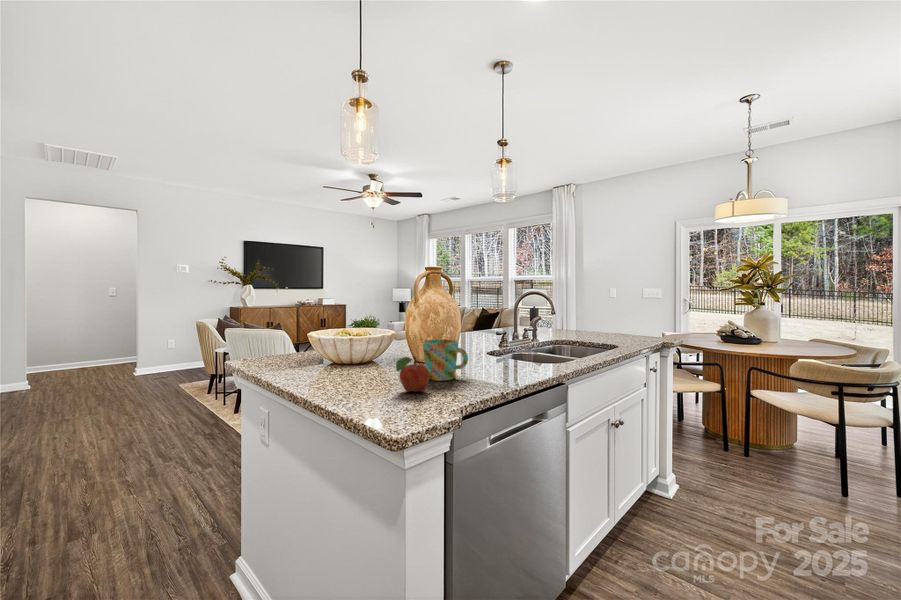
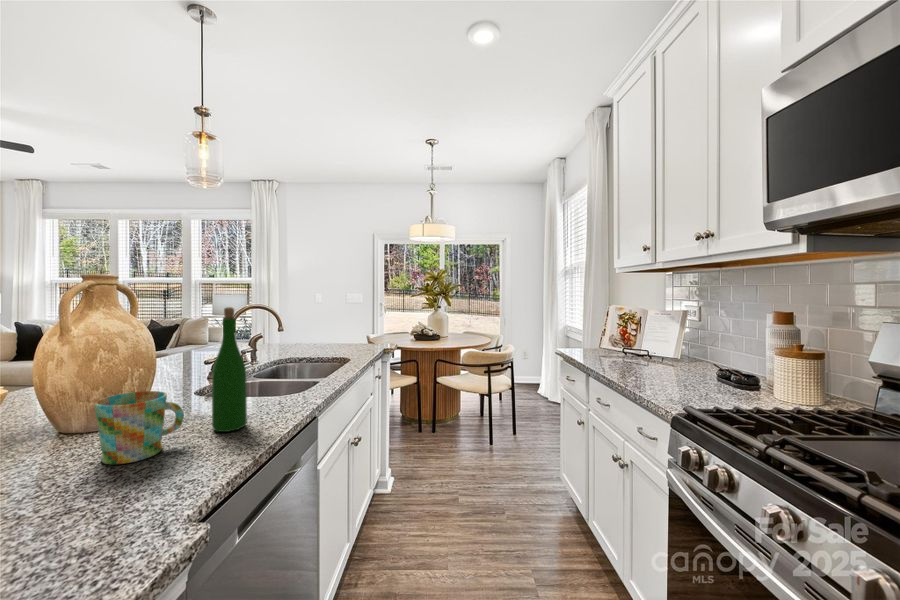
wine bottle: none [487,286,509,377] -> present [212,307,247,432]
fruit: present [396,356,429,392] -> none [40,439,121,505]

